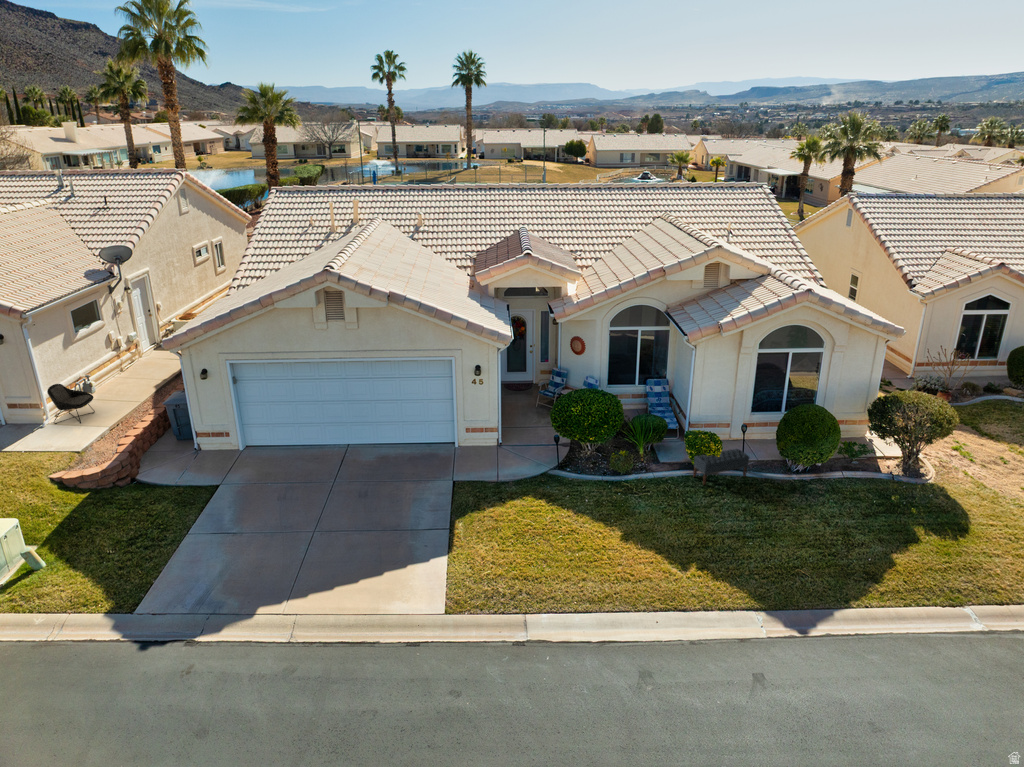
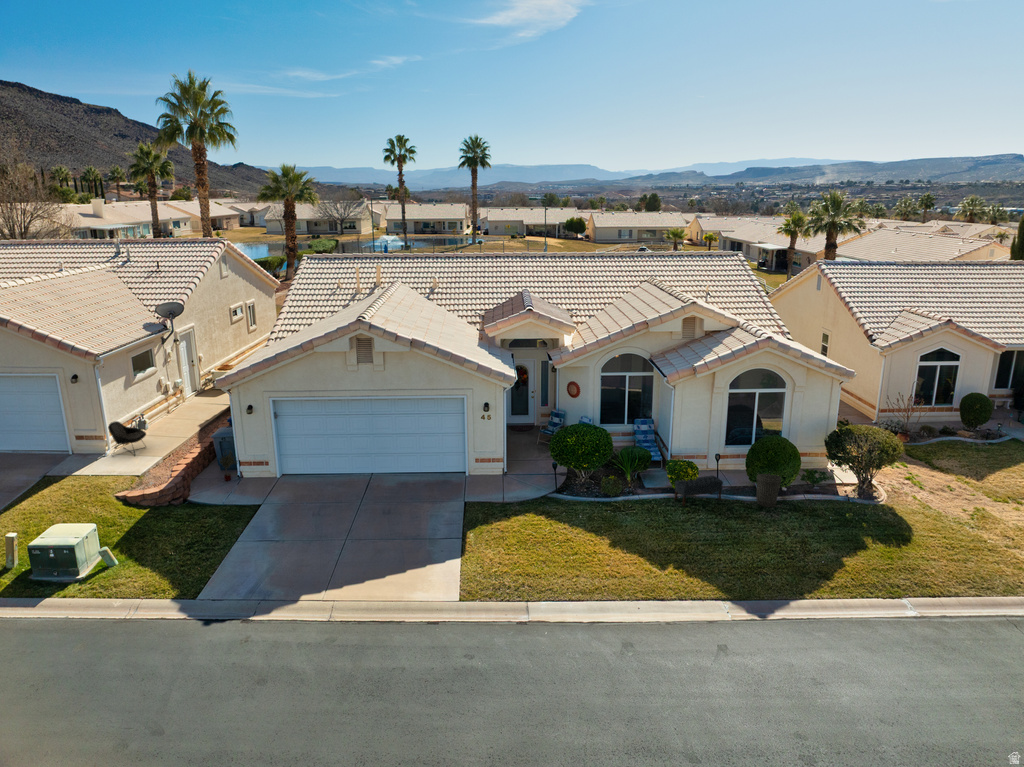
potted tree: none [172,420,195,455] -> present [220,451,238,481]
trash can: none [787,445,817,485] -> present [756,473,781,507]

